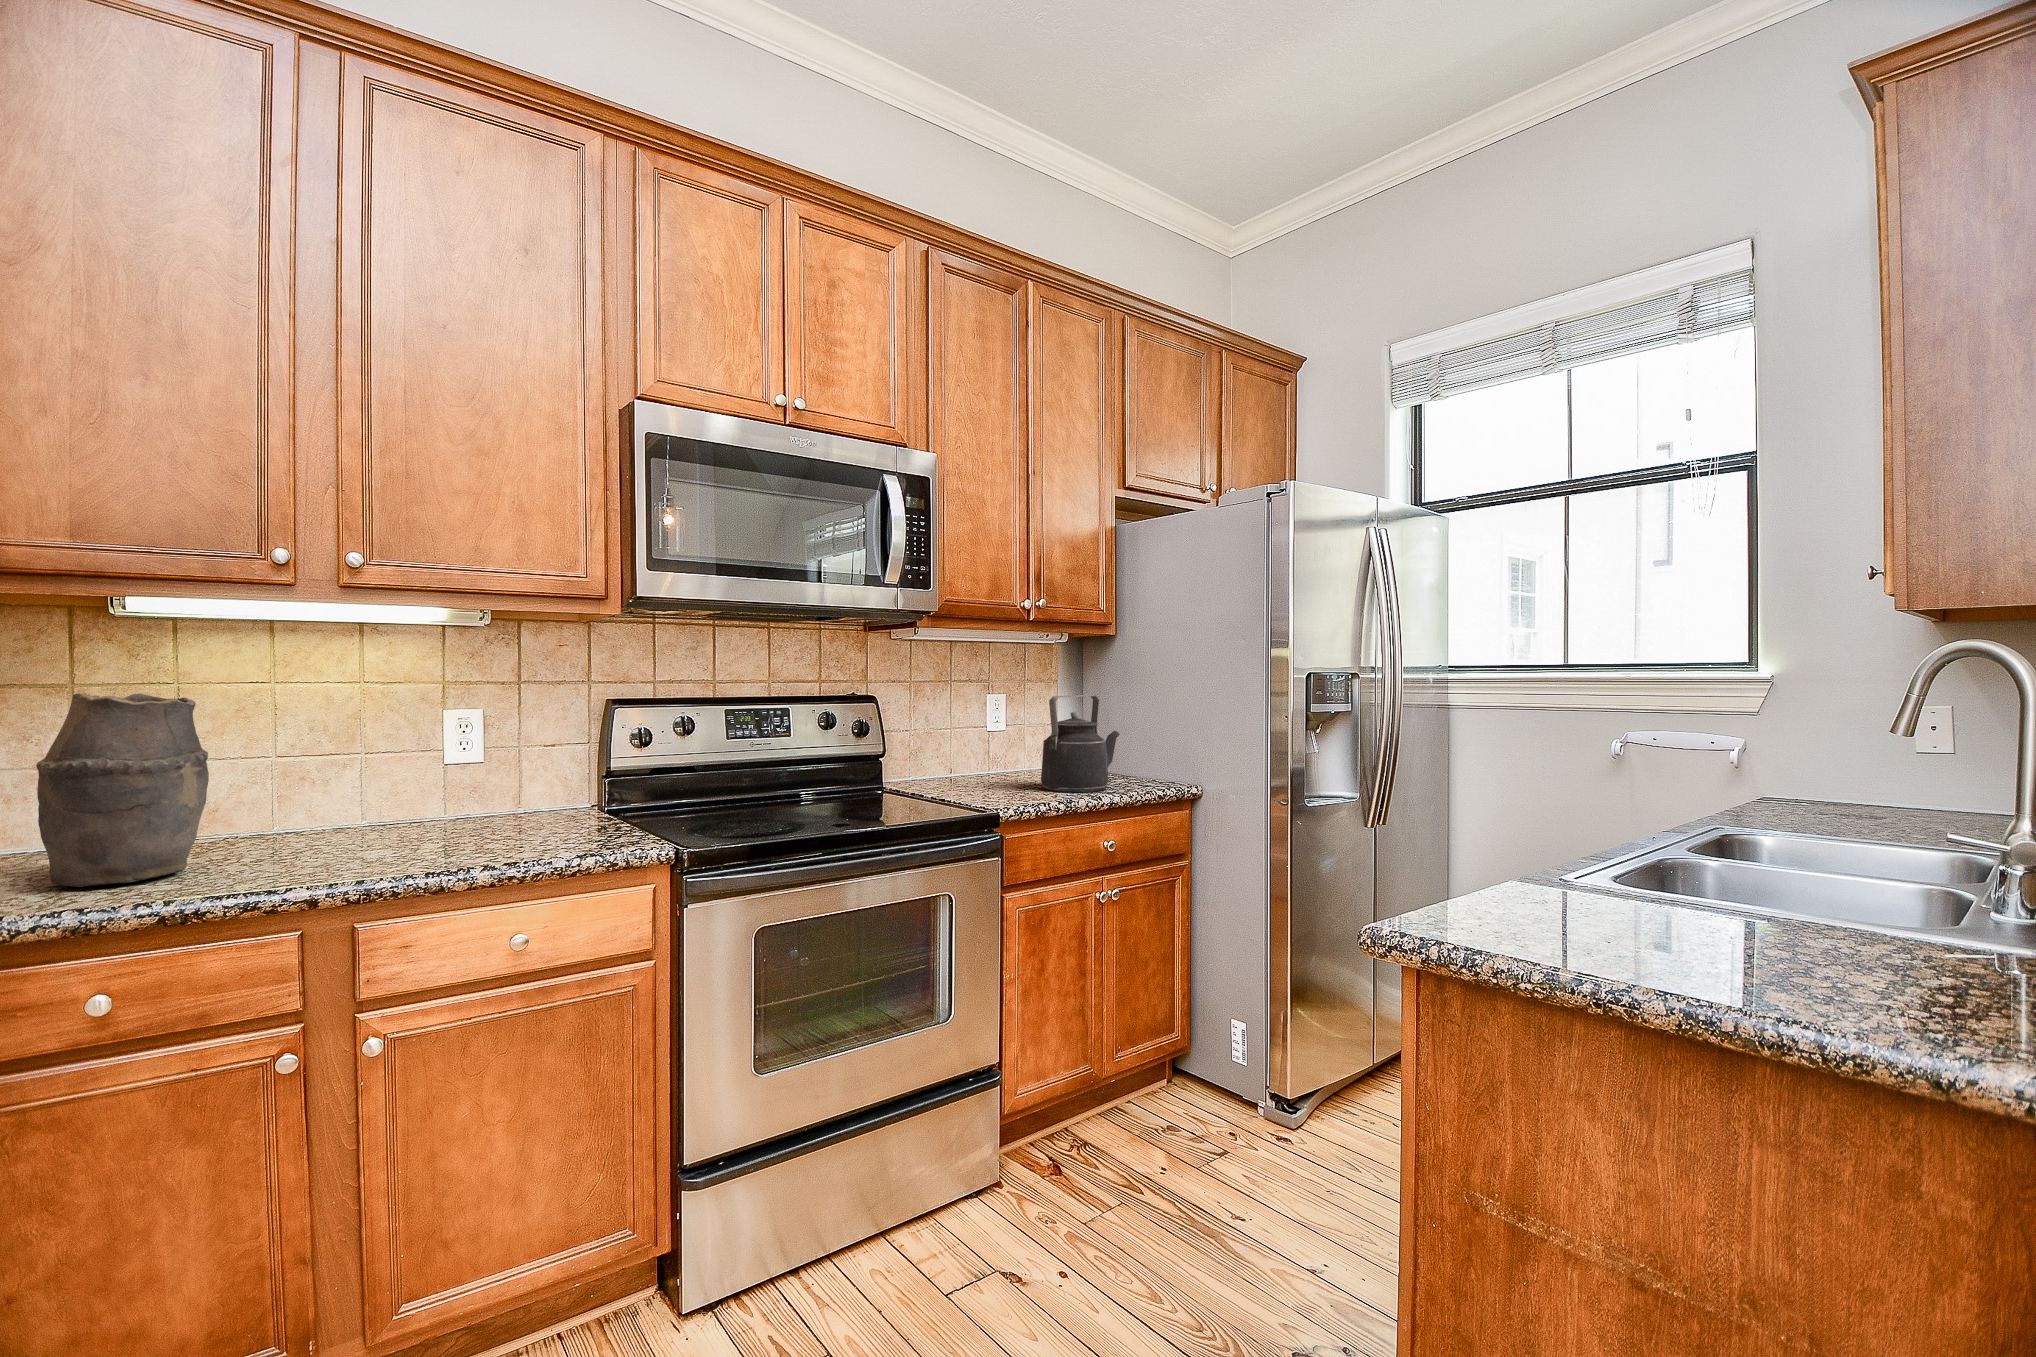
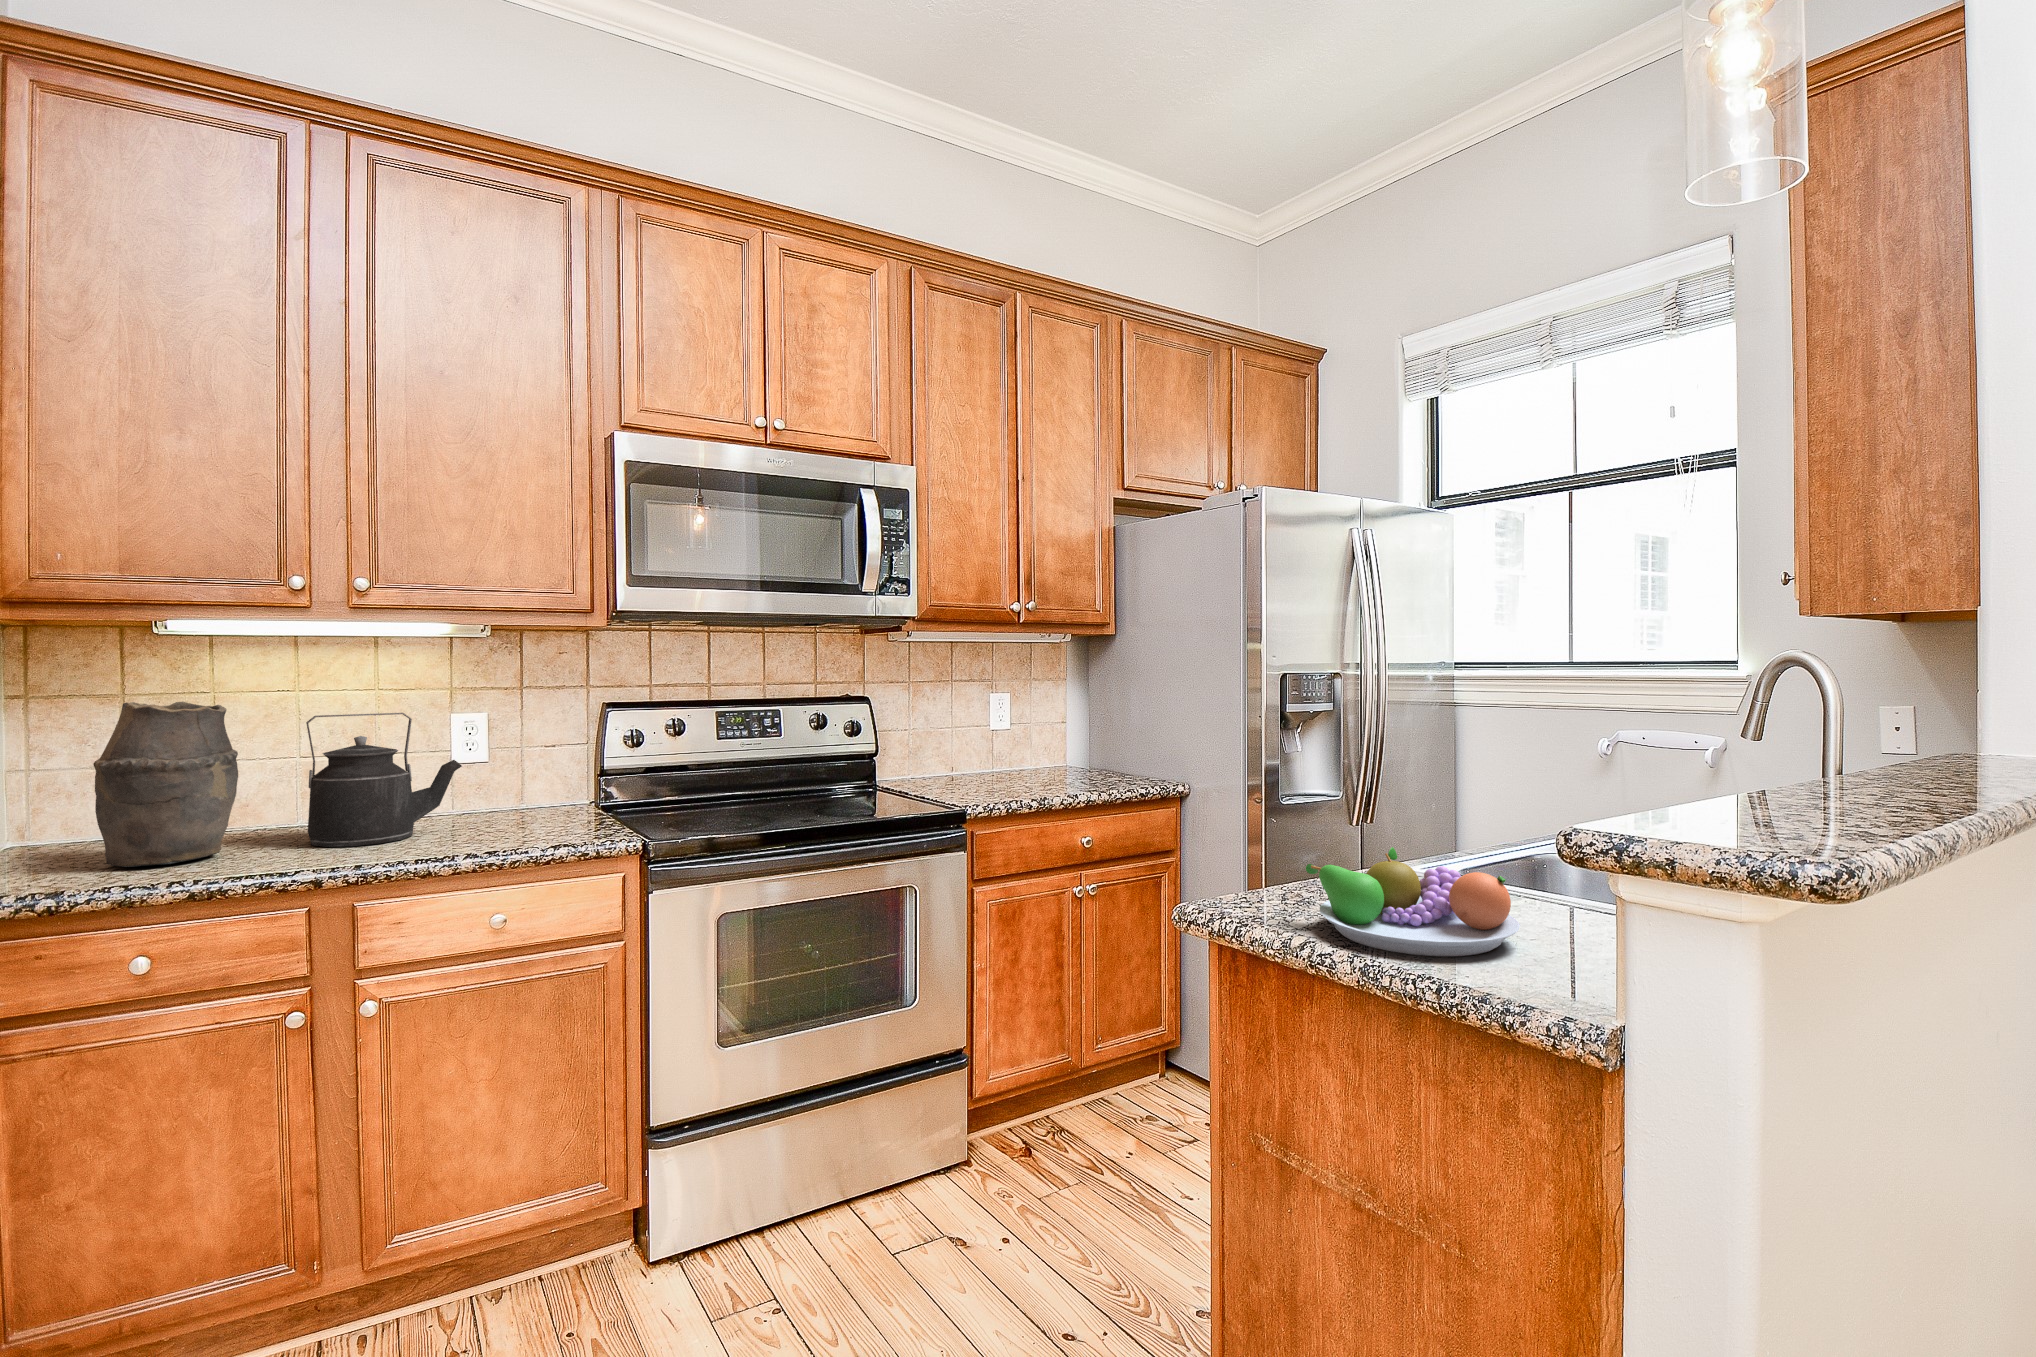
kettle: present [1041,695,1119,792] -> present [306,713,462,847]
fruit bowl: none [1501,847,1766,966] -> present [1306,847,1520,956]

